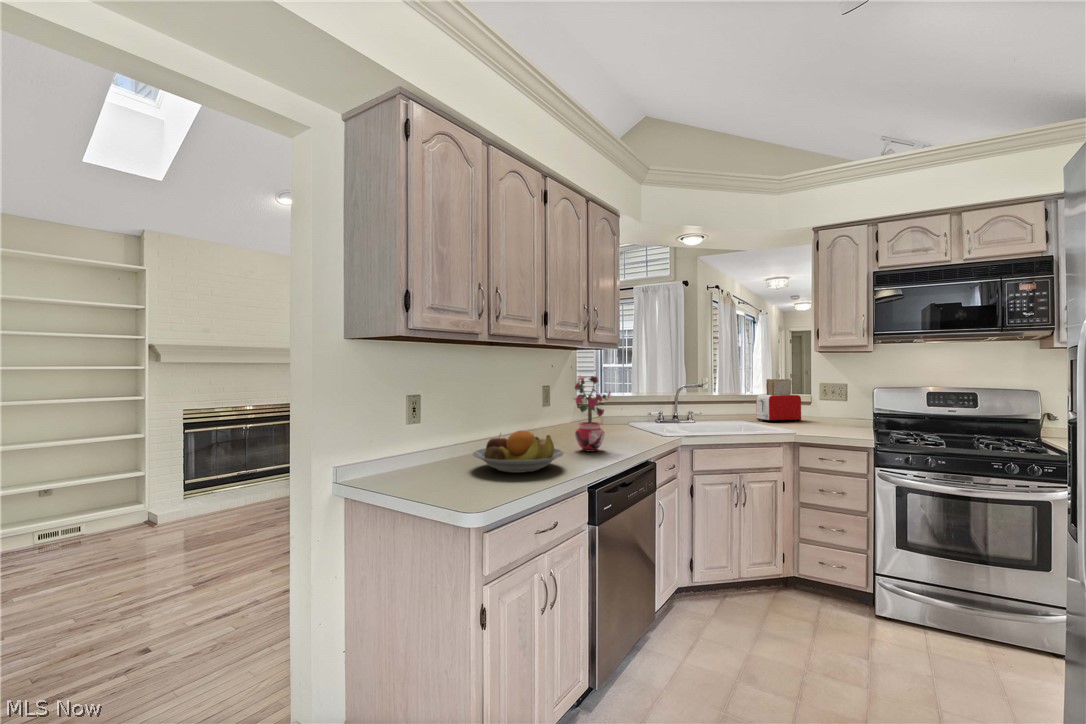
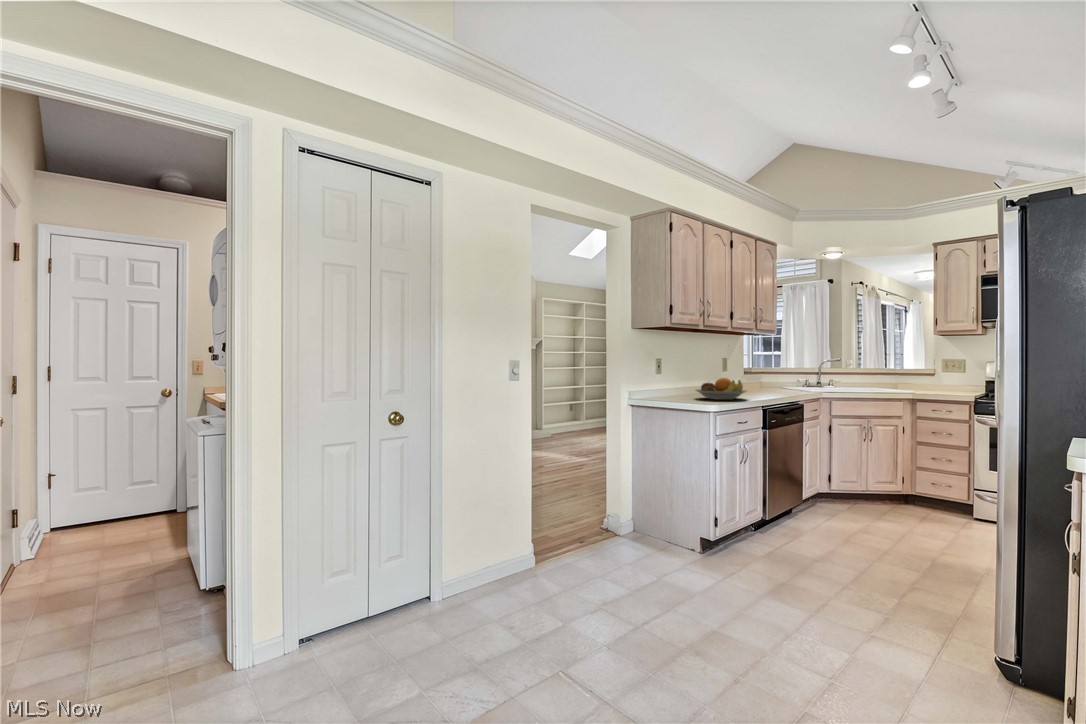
potted plant: present [574,376,611,451] -> none [748,349,775,395]
toaster: present [756,379,801,422] -> none [887,356,925,388]

